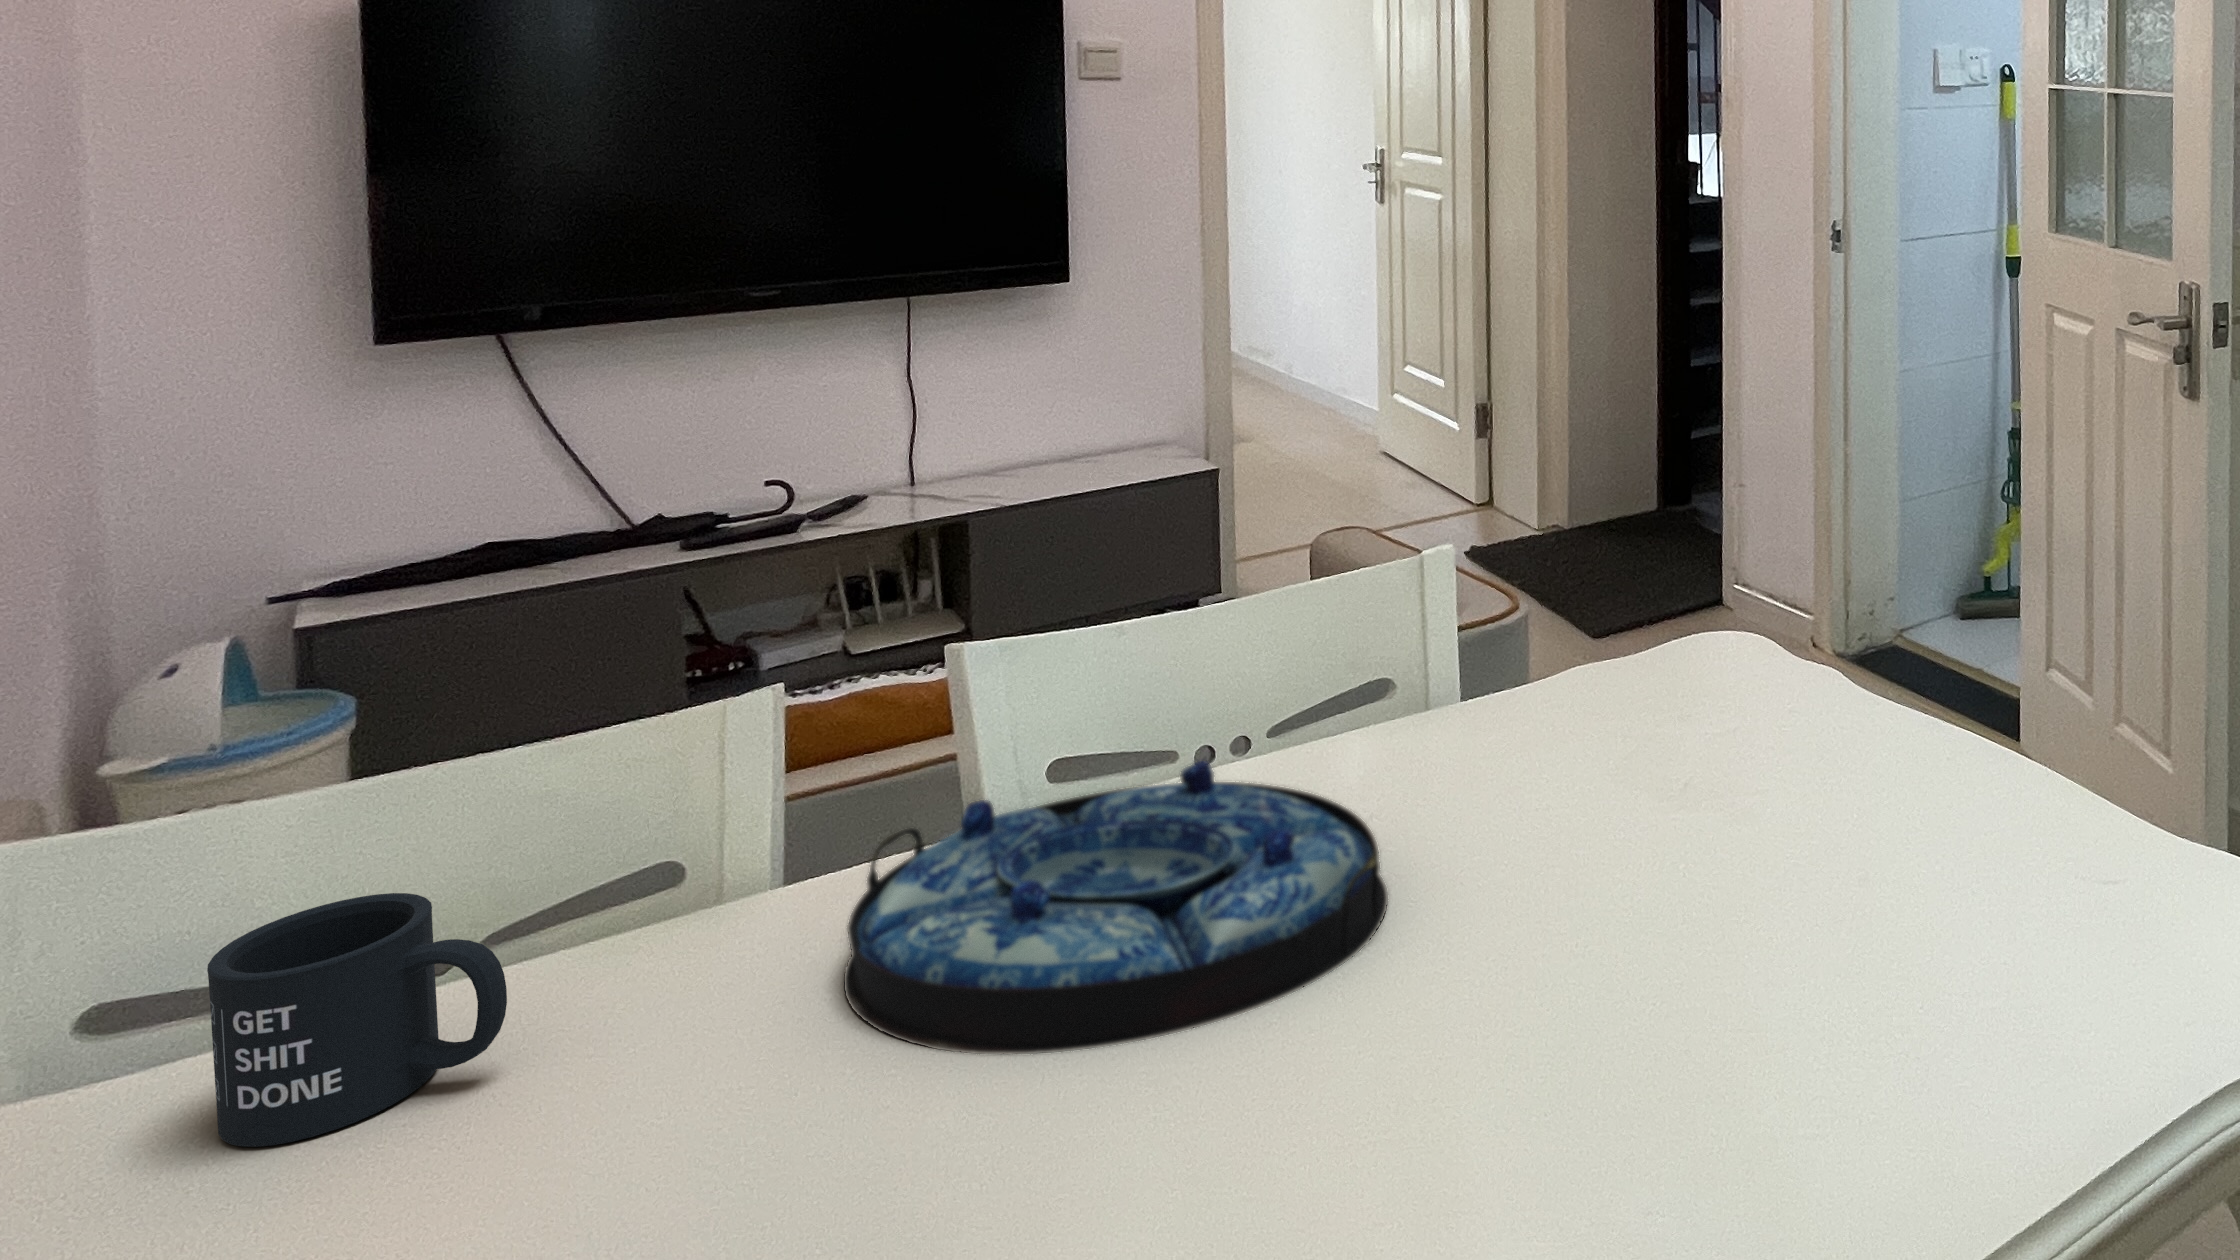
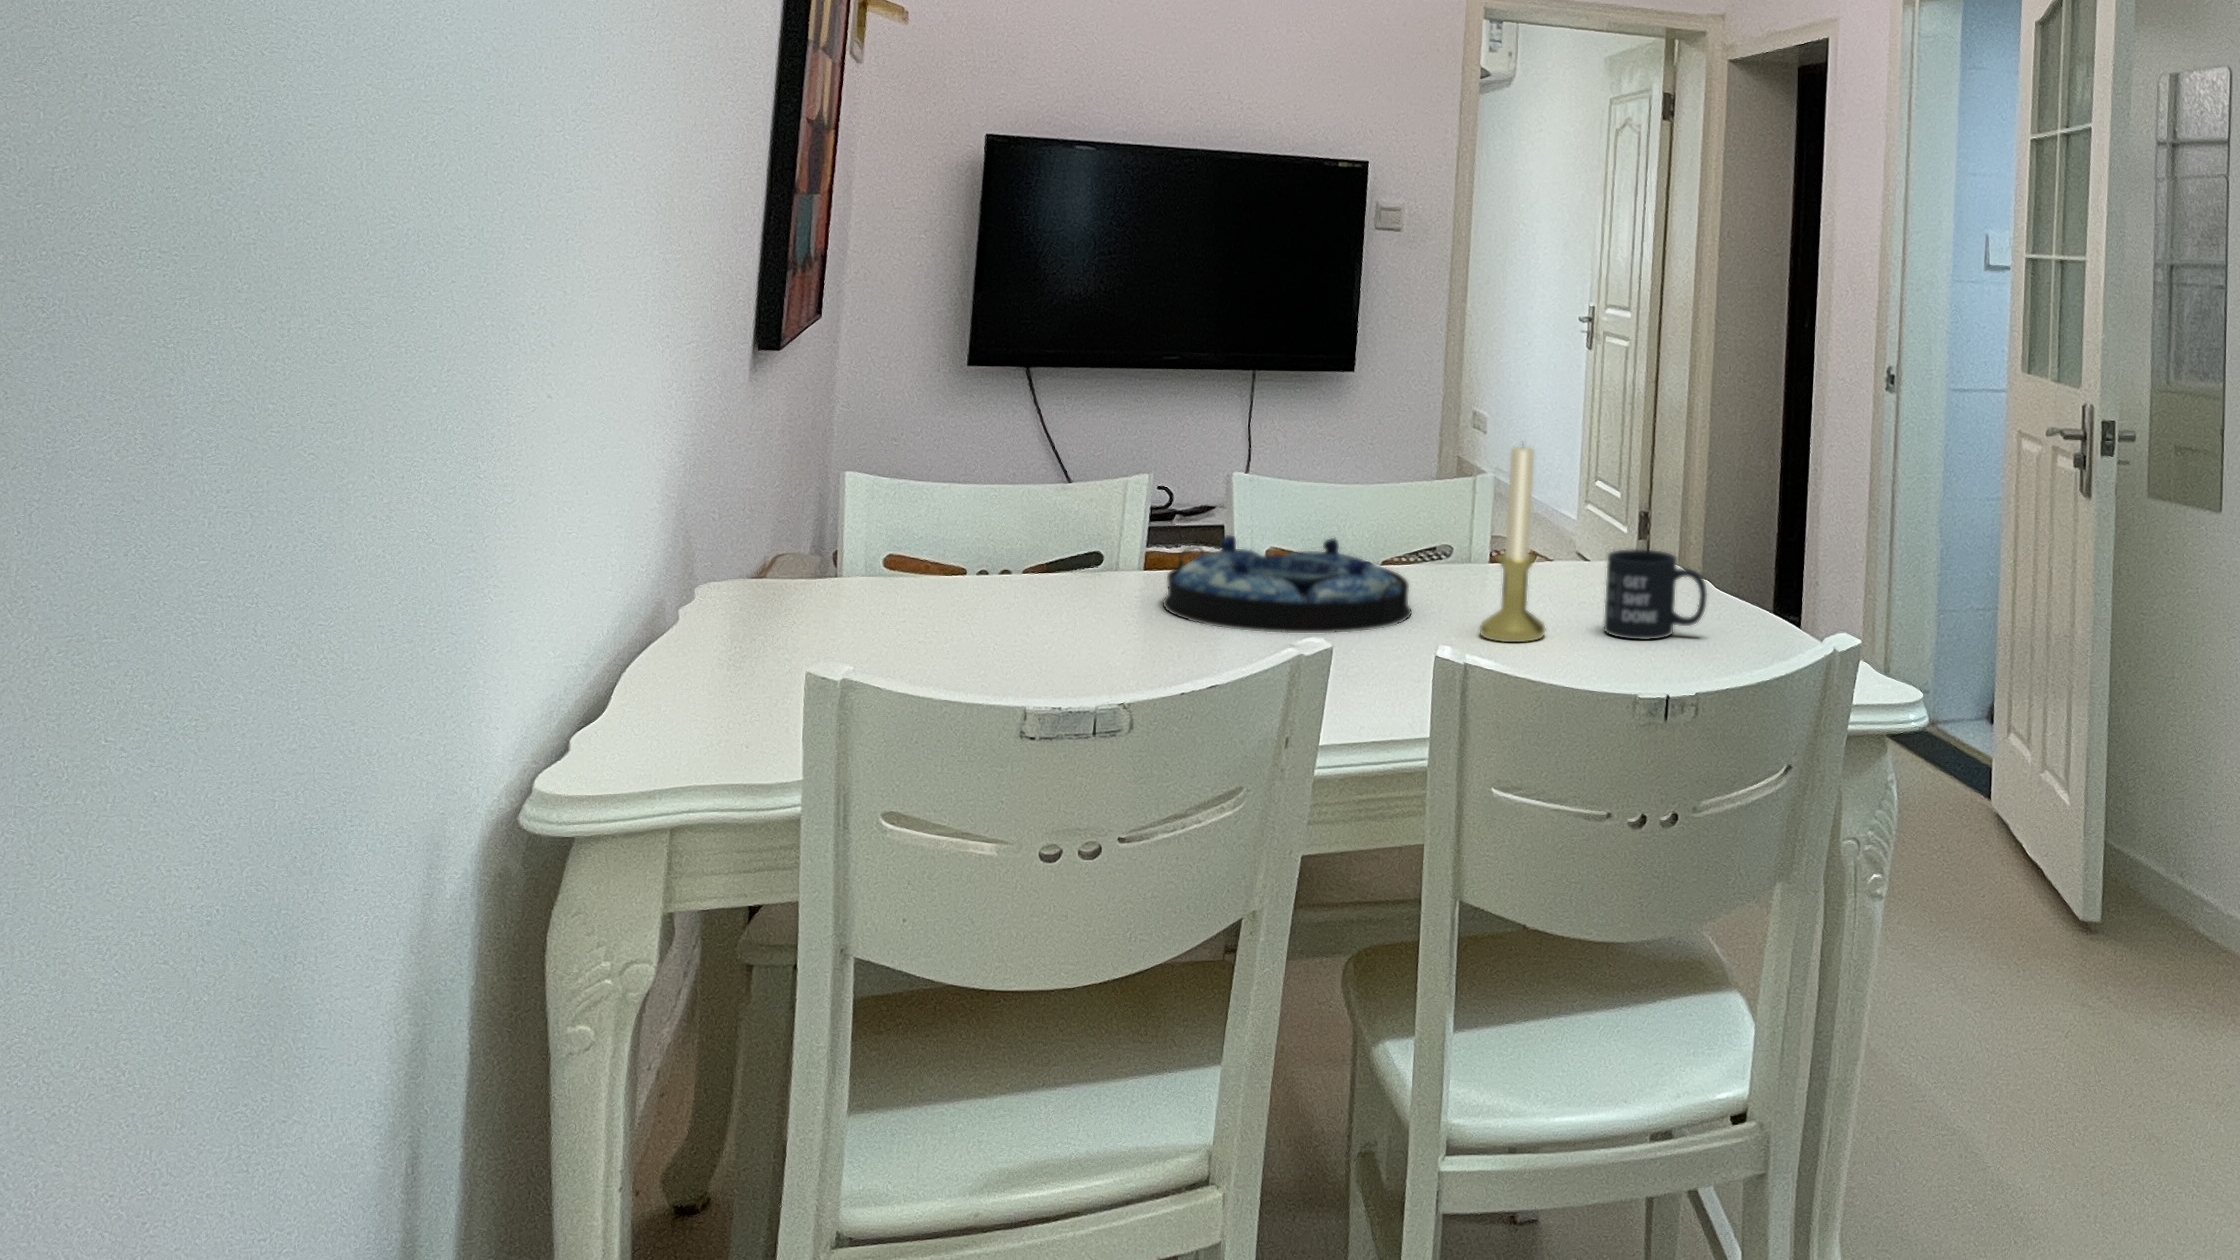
candle holder: none [1548,574,1672,953] -> present [1480,447,1546,642]
mug: present [207,893,507,1147] -> present [1604,549,1707,639]

